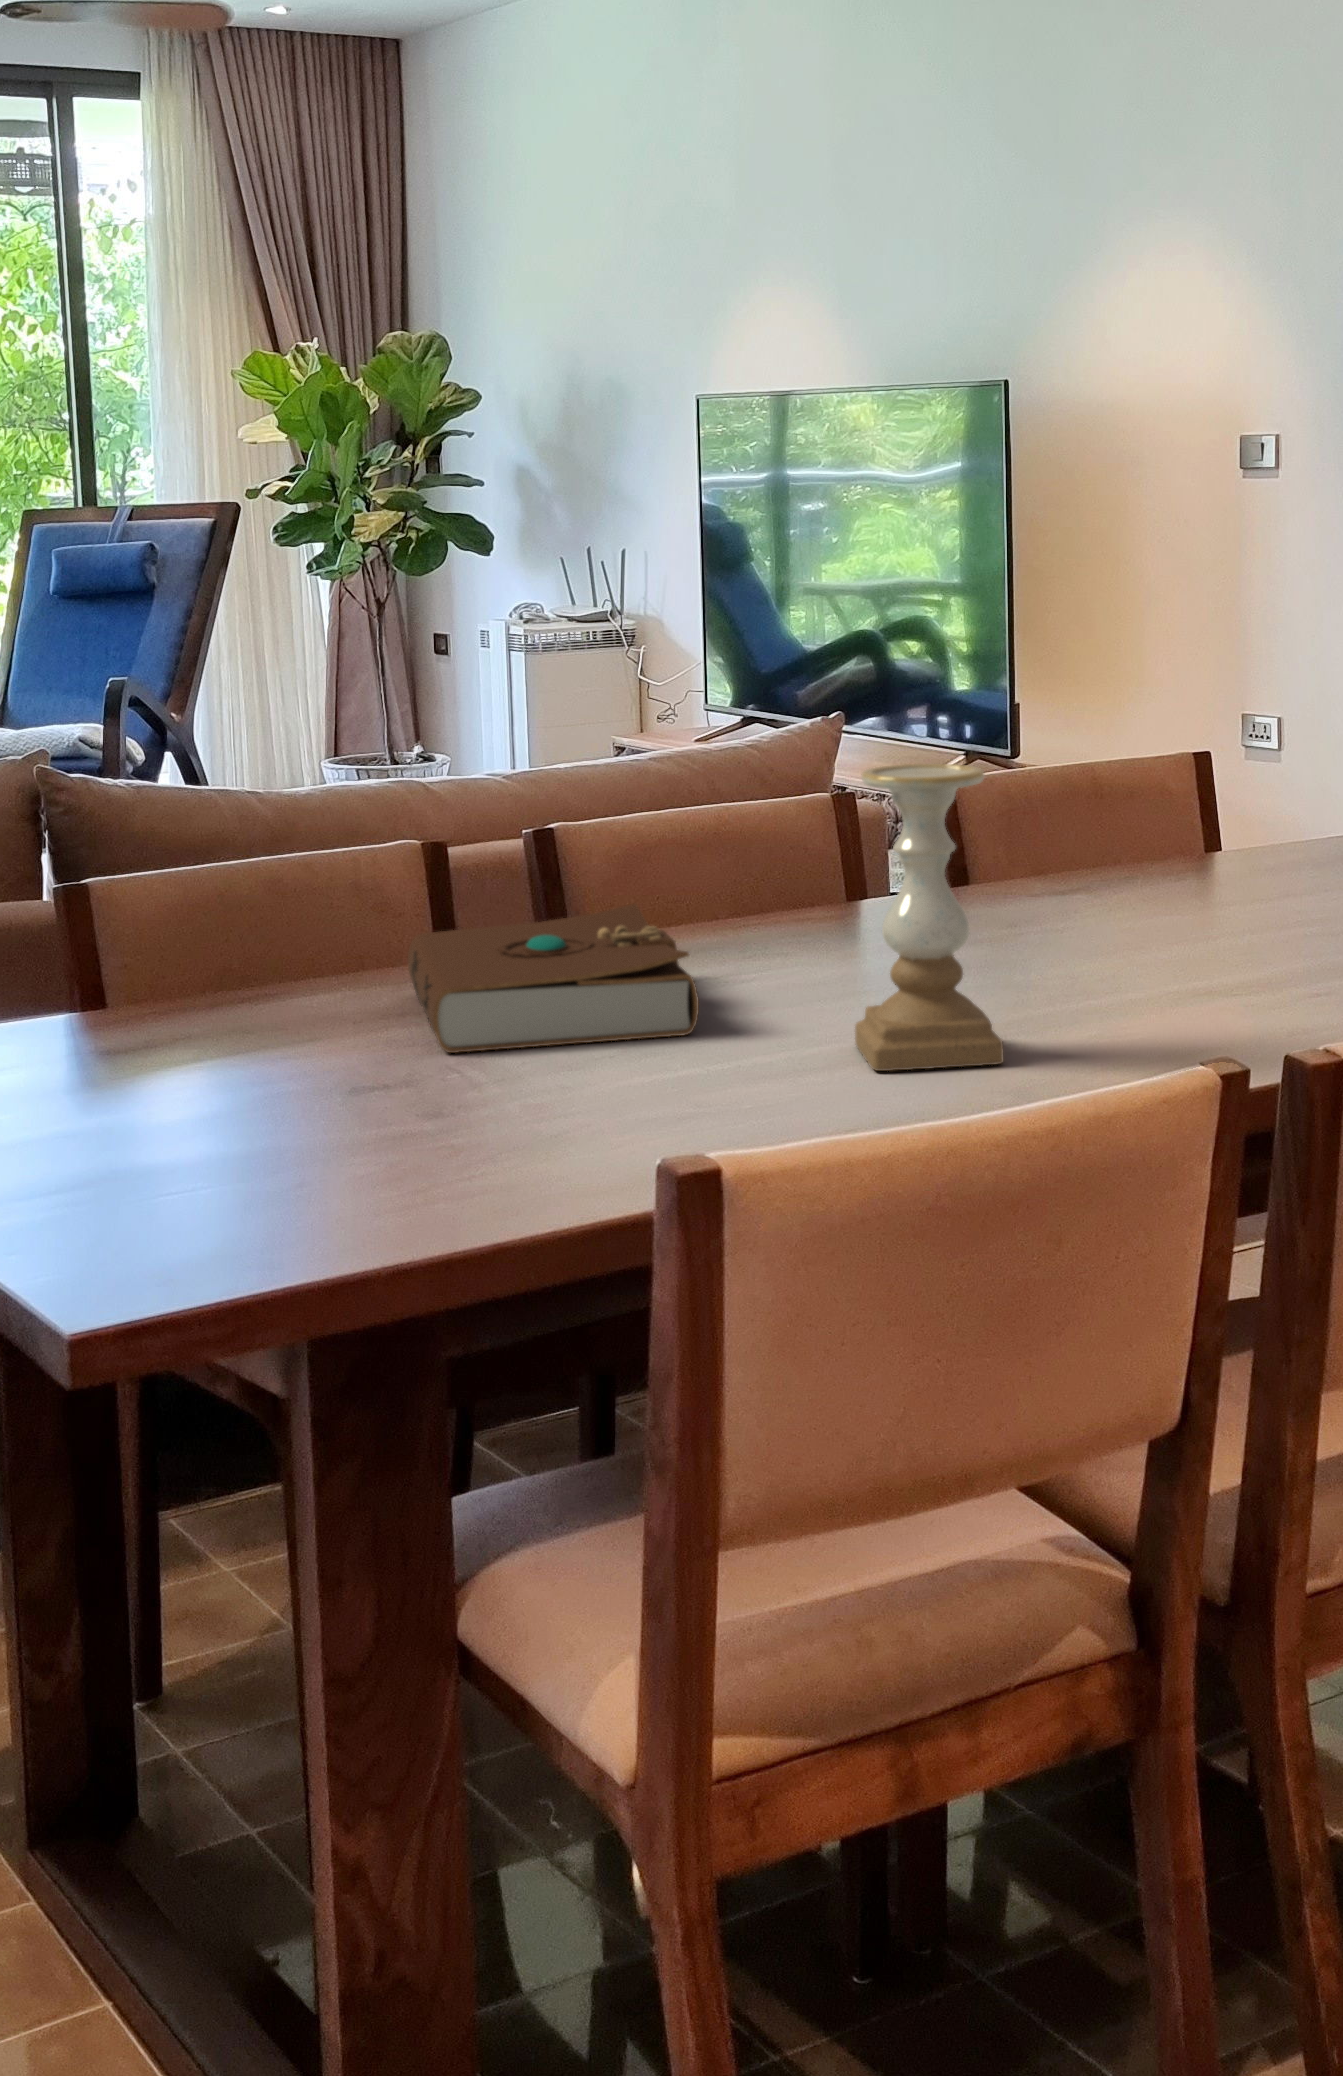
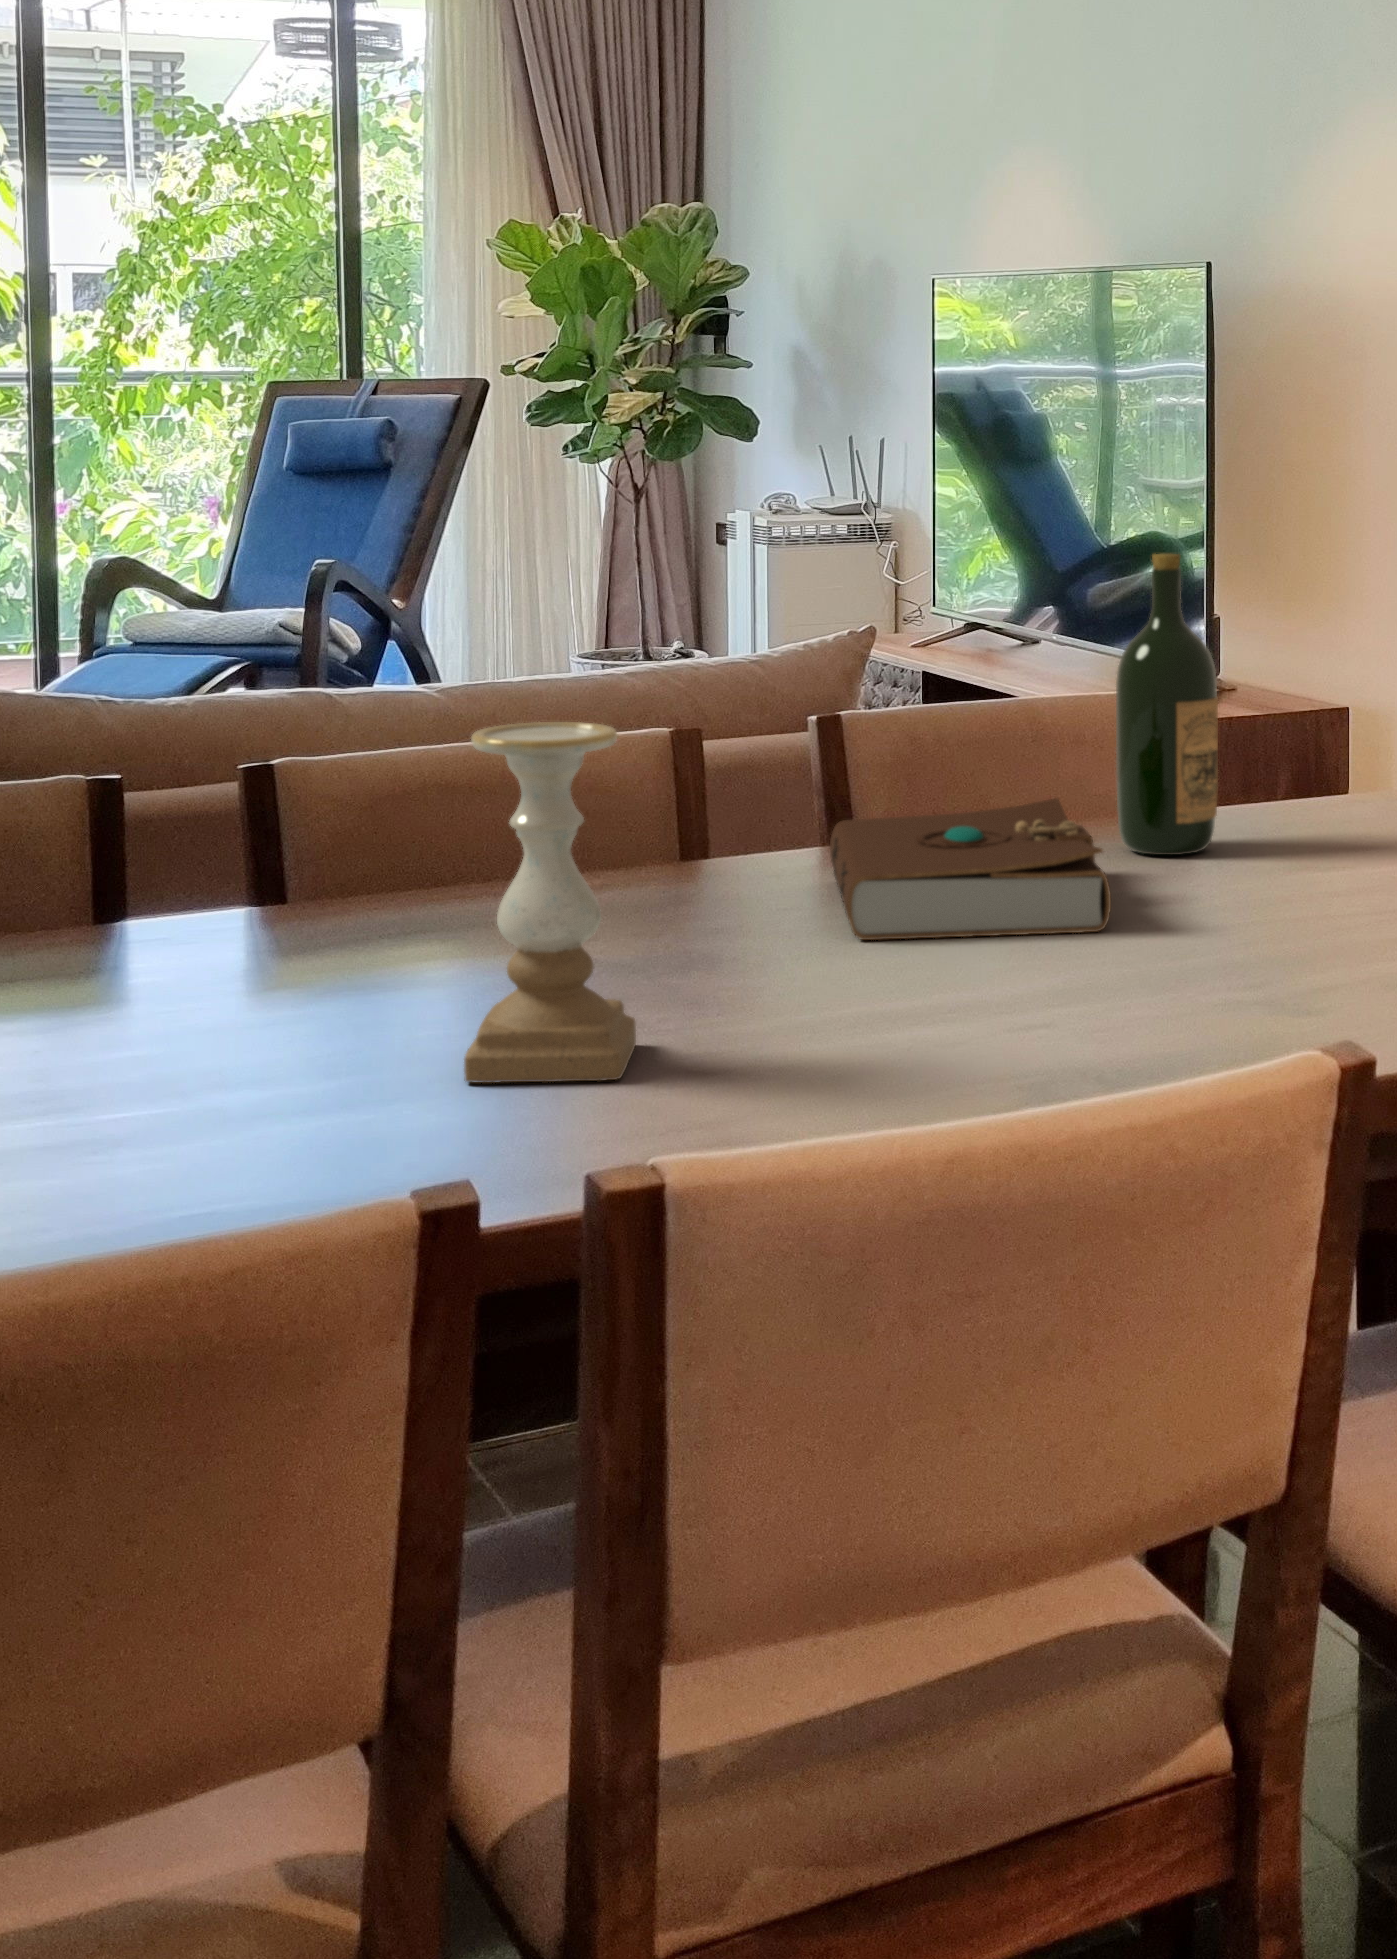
wine bottle: none [1188,624,1277,886] -> present [1116,554,1218,855]
book: present [408,904,699,1053] -> present [830,798,1111,940]

